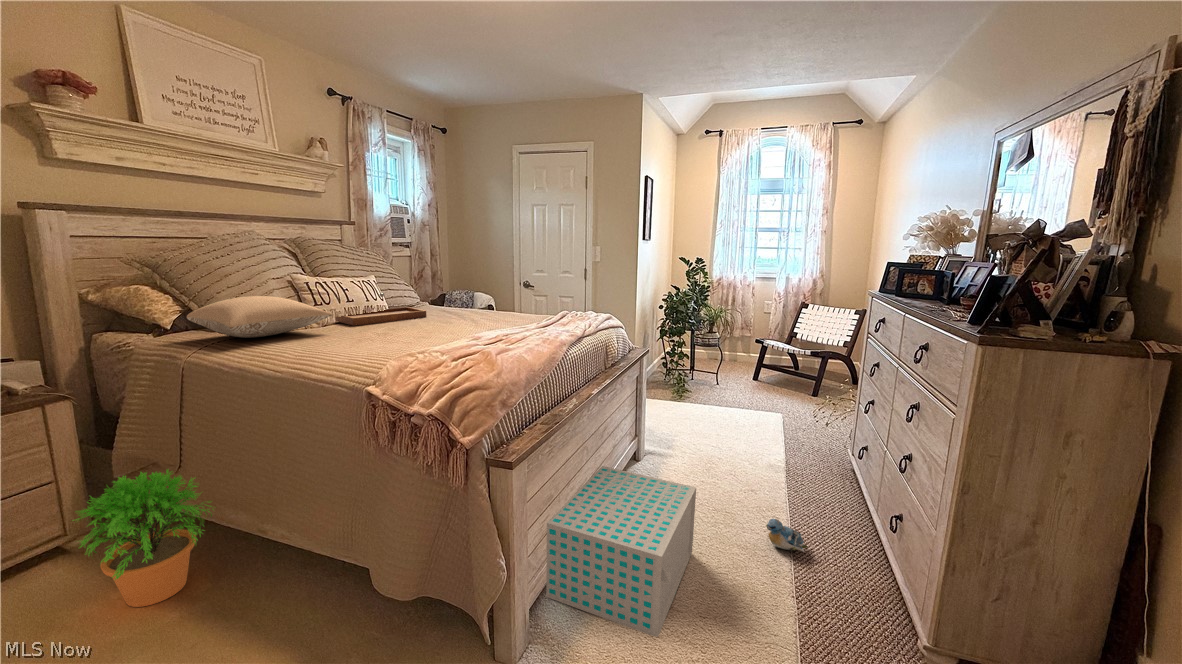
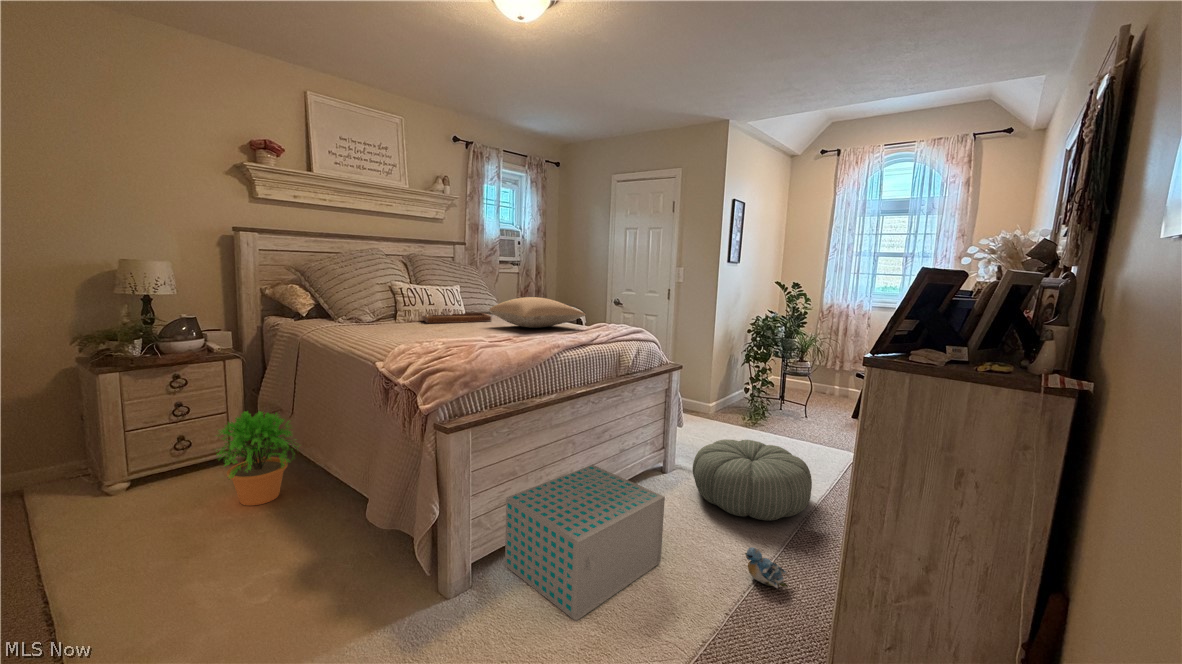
pillow: present [187,296,332,338] -> present [489,297,586,328]
pouf: none [669,414,781,489] -> present [692,440,812,520]

